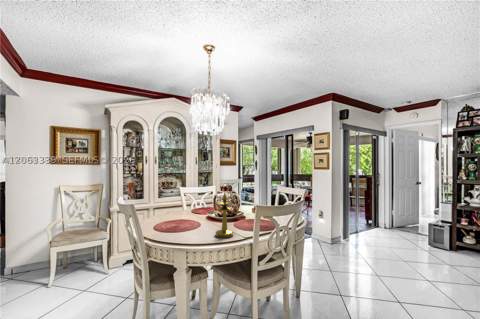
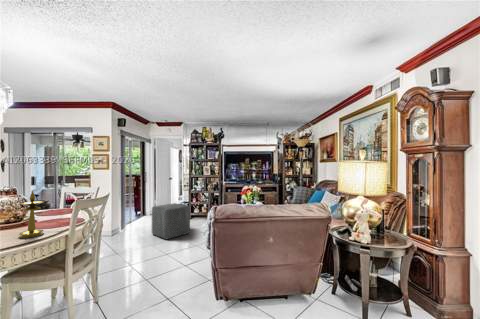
ottoman: none [382,221,449,277] -> present [152,203,190,239]

